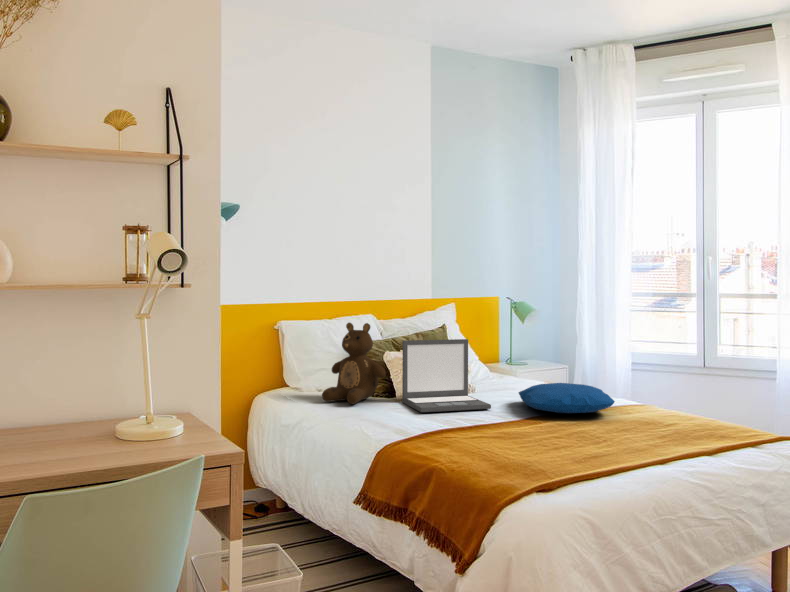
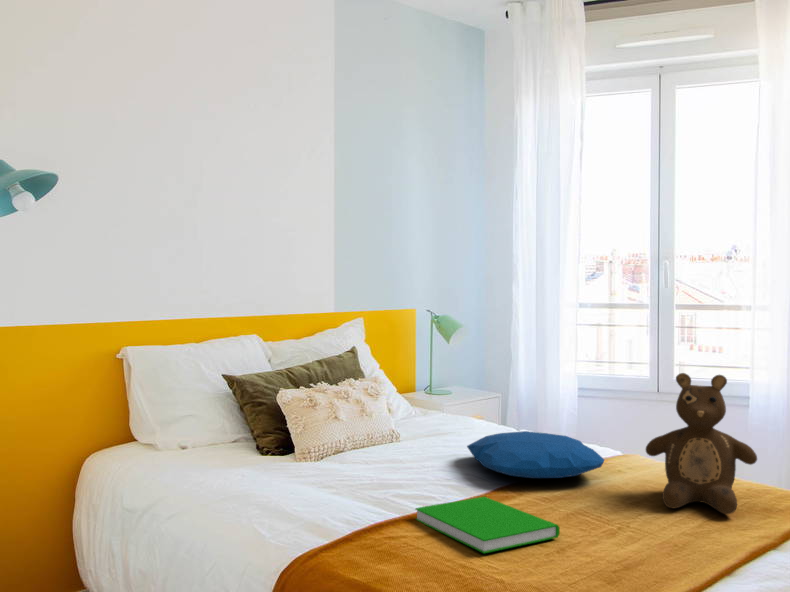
teddy bear: present [322,323,386,404] -> present [646,373,757,514]
laptop: present [402,339,491,412] -> none [306,372,434,484]
book: none [468,420,562,448] -> present [416,497,560,553]

